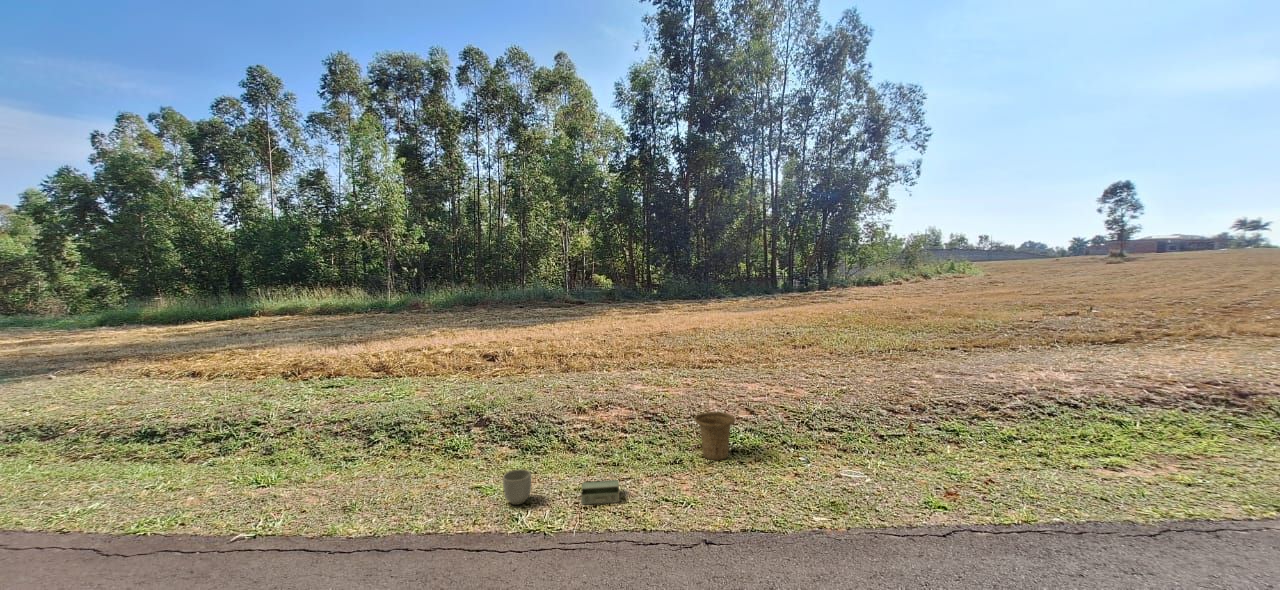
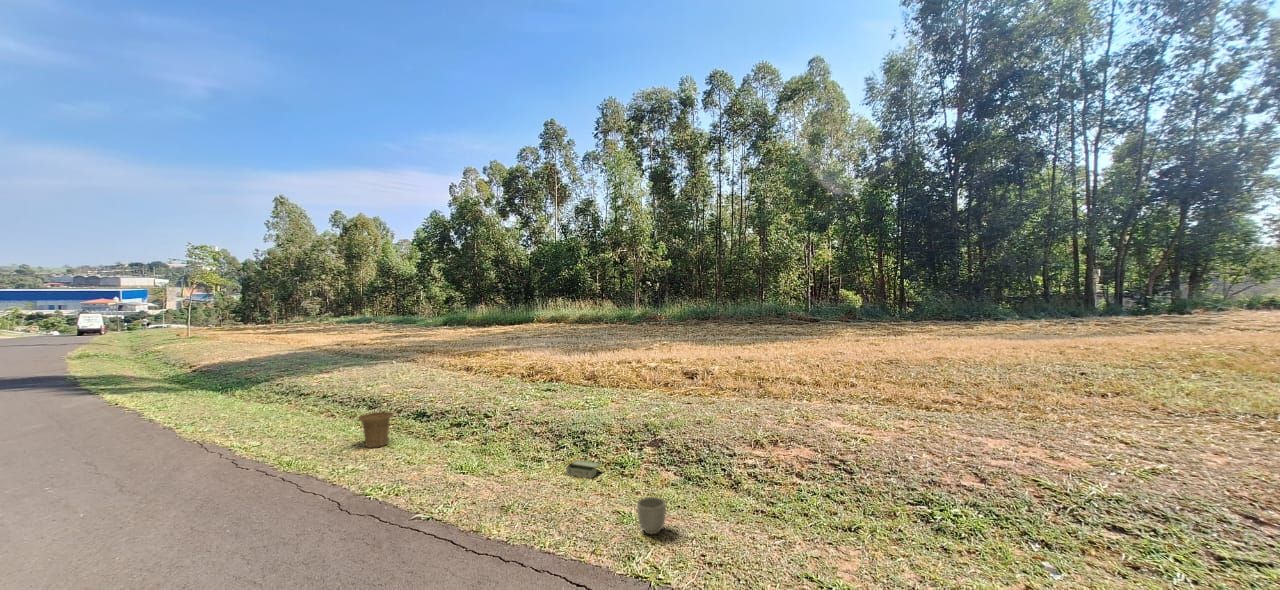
basket: present [694,412,735,460] -> present [358,411,393,448]
toolbox: present [581,480,619,505] -> present [566,460,600,478]

